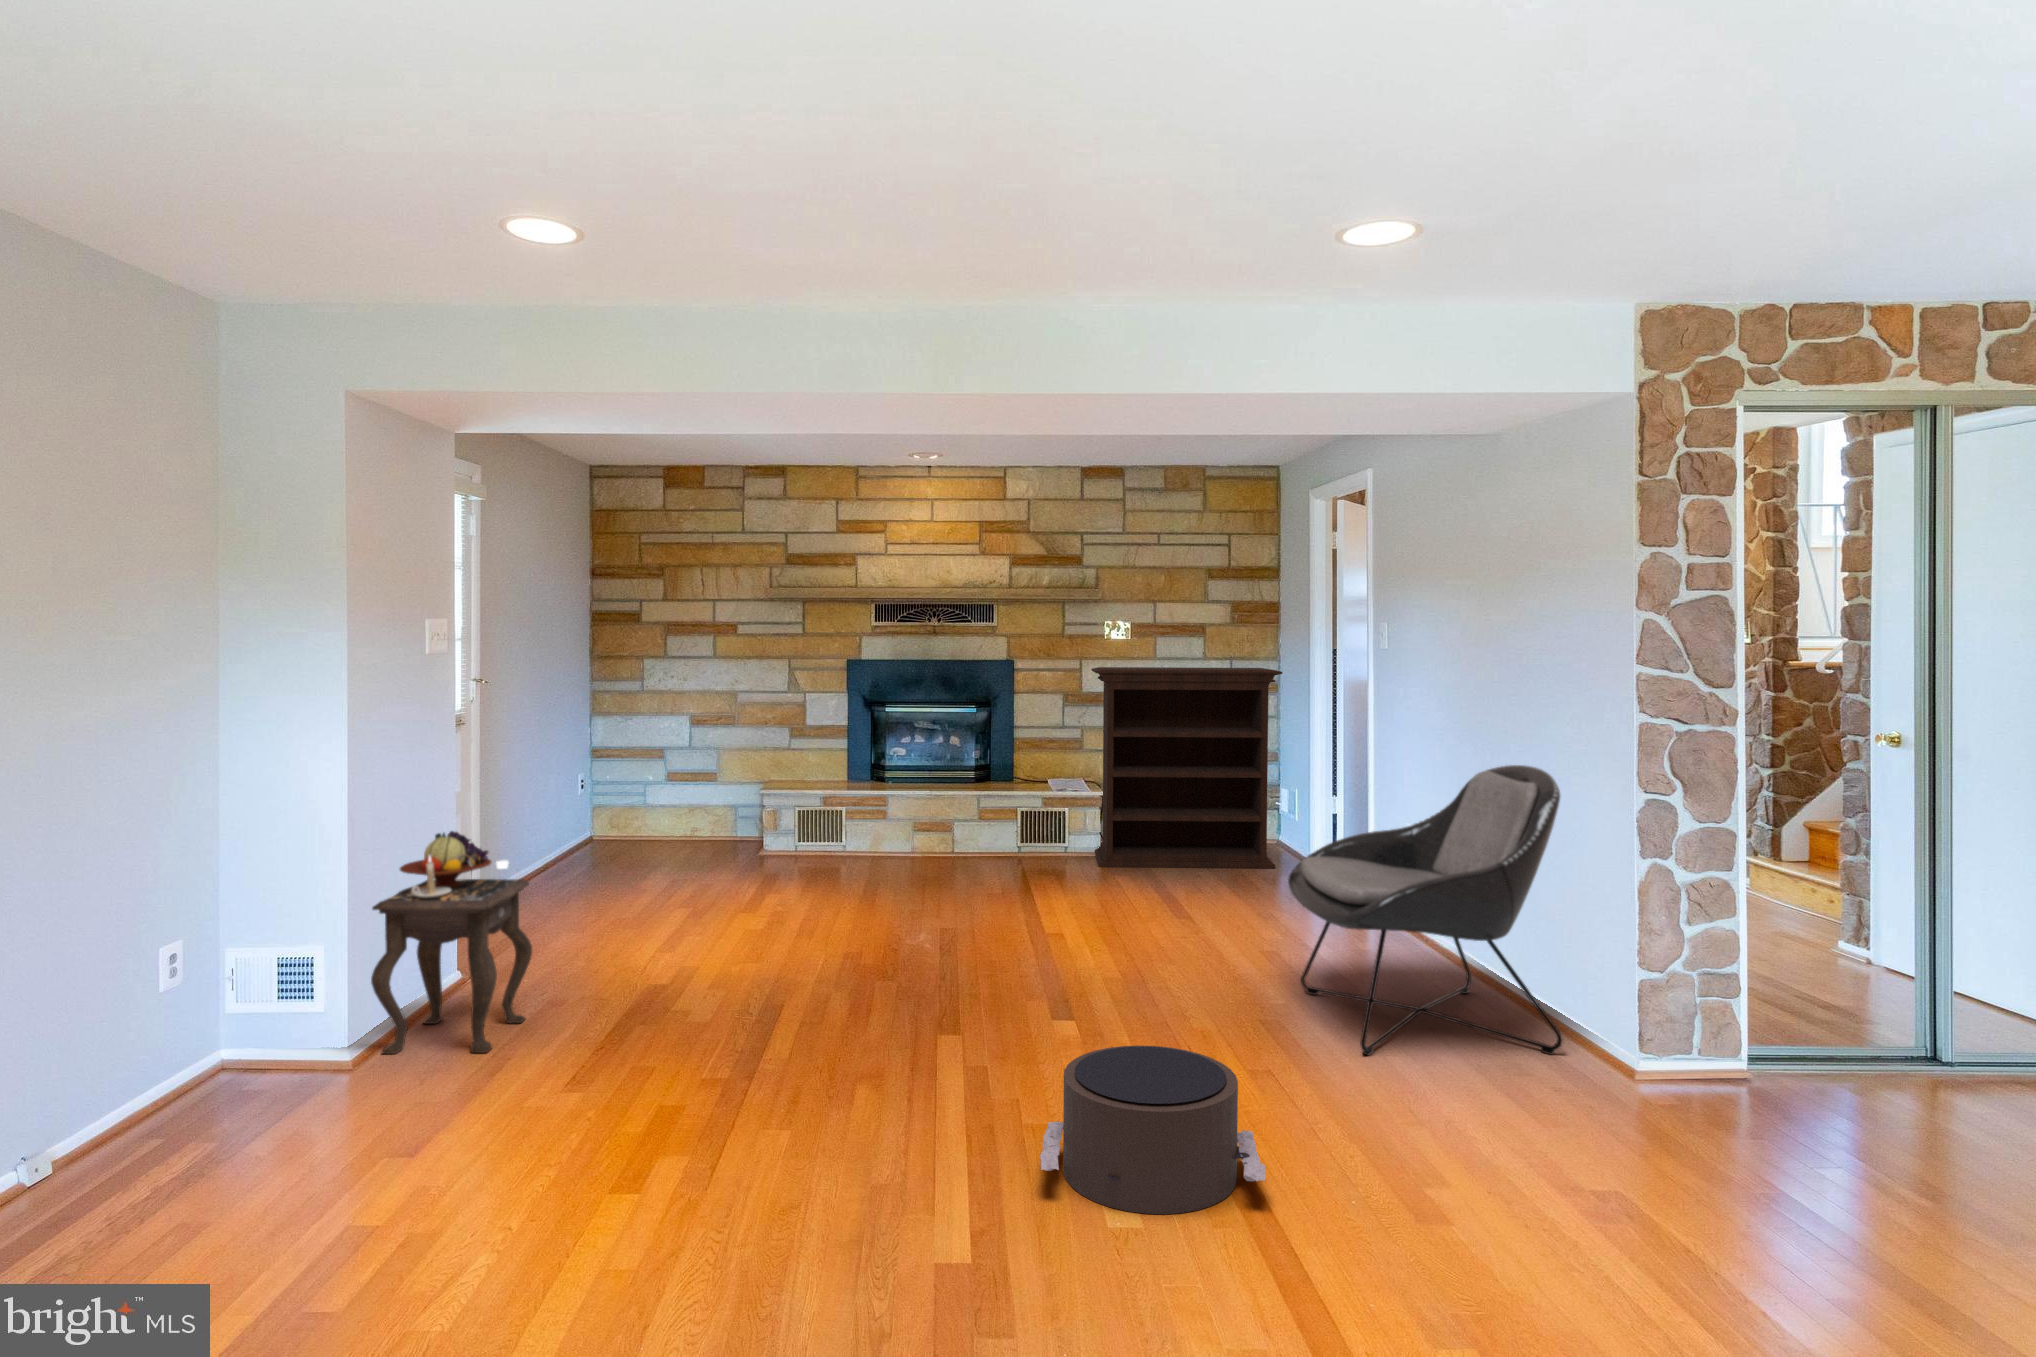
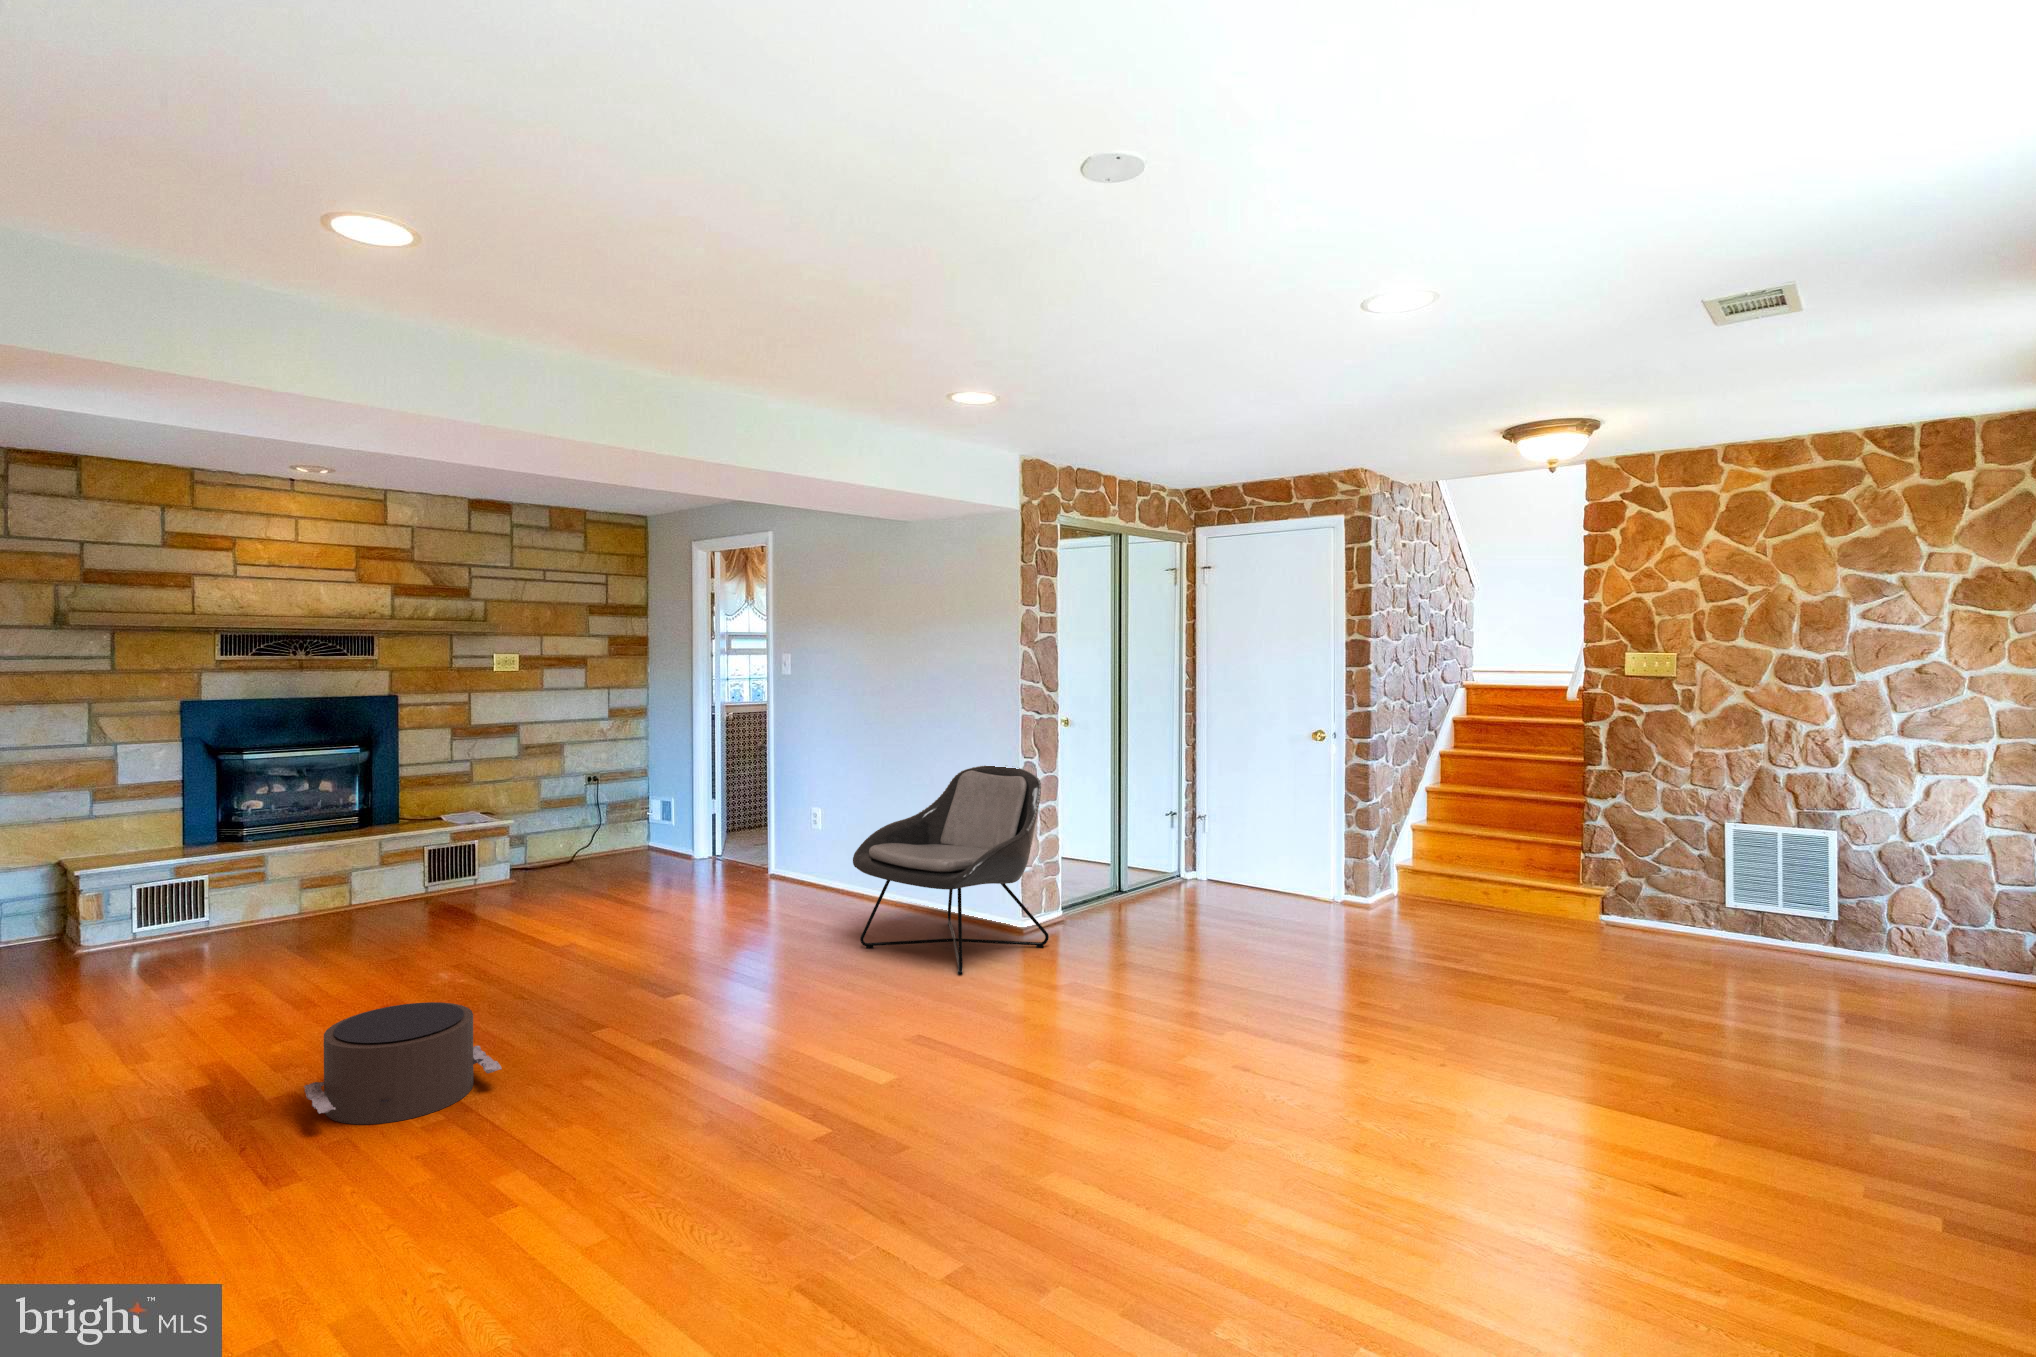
bookshelf: present [1092,667,1282,868] -> none [498,695,691,892]
side table: present [371,831,532,1054] -> none [11,954,226,1268]
pouf: present [1040,1045,1265,1214] -> present [304,1002,502,1124]

